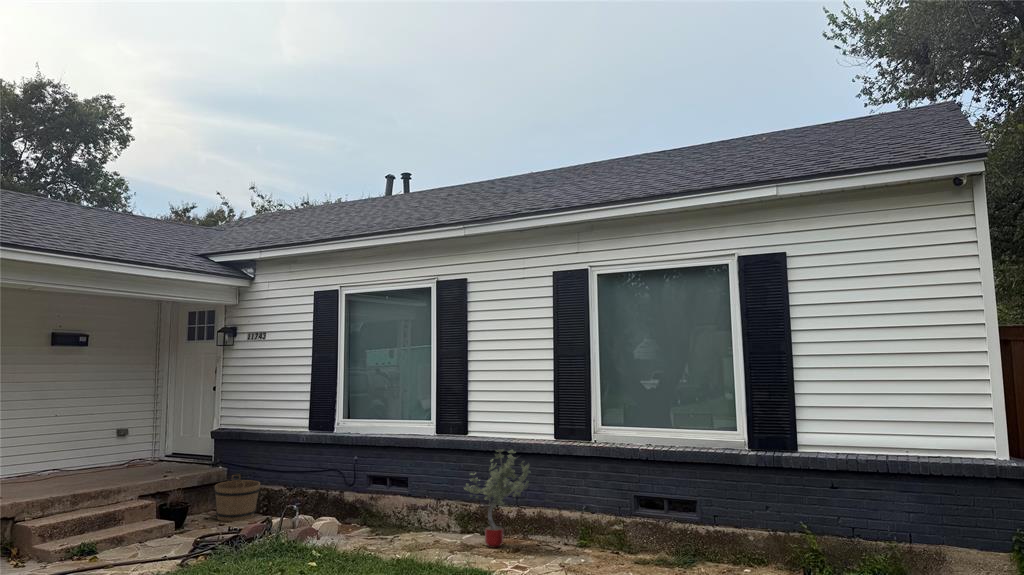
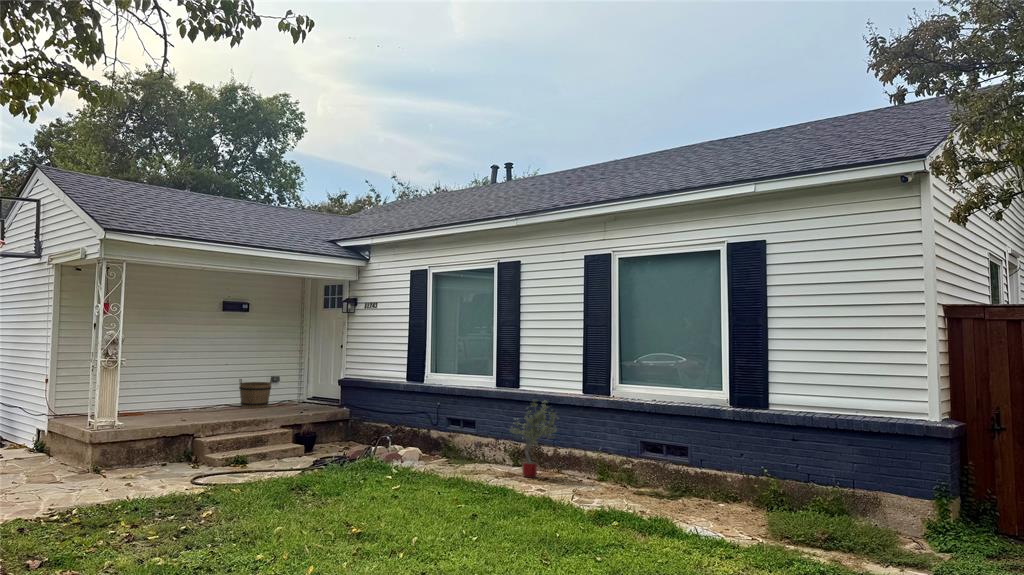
bucket: present [215,475,260,521] -> present [239,379,272,408]

